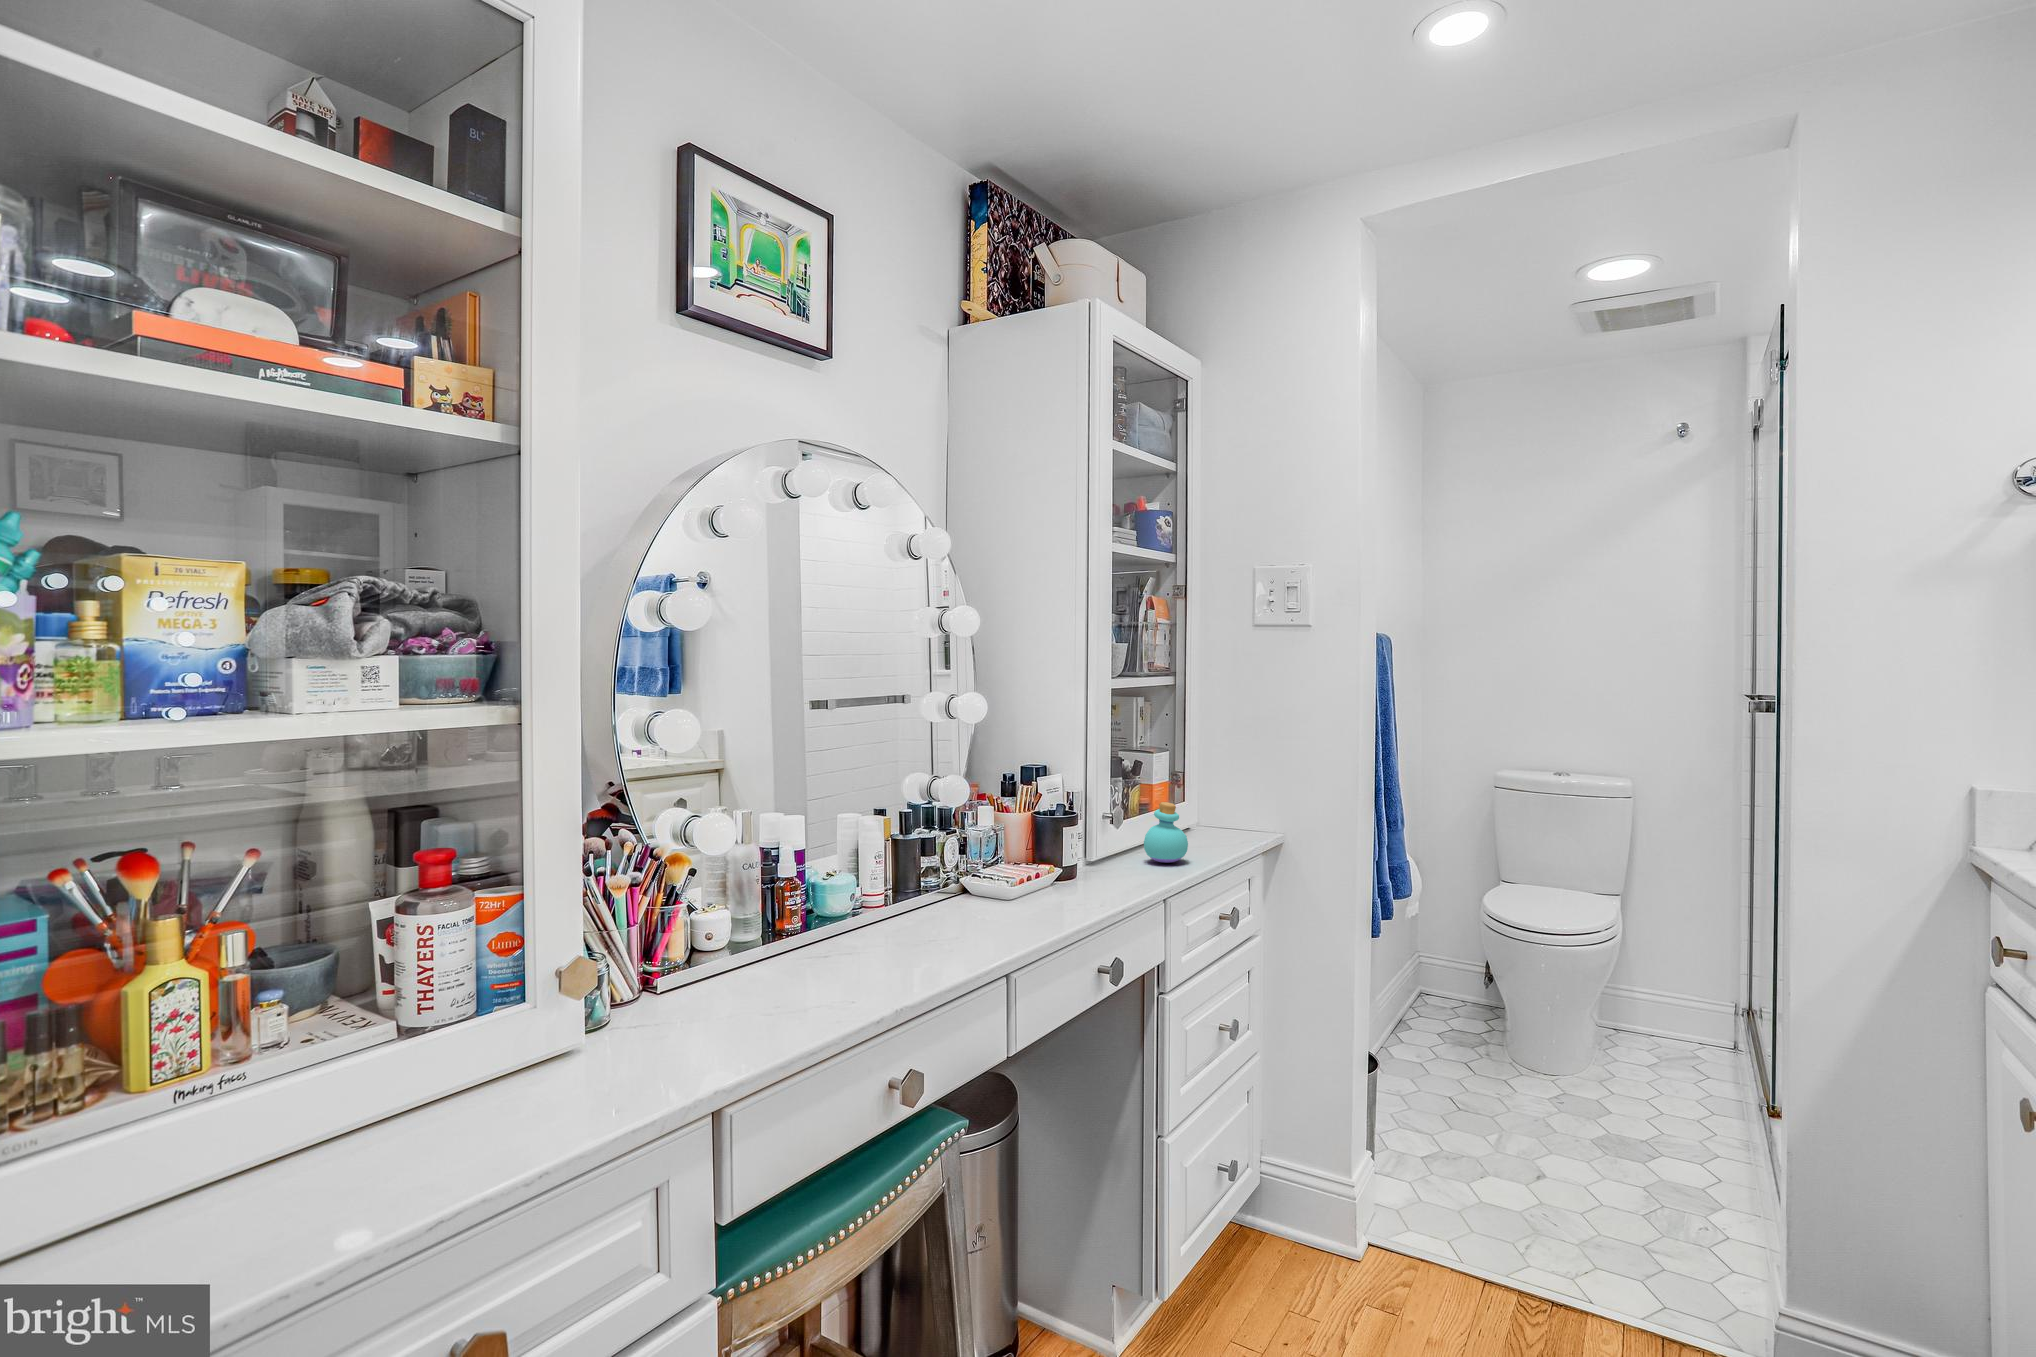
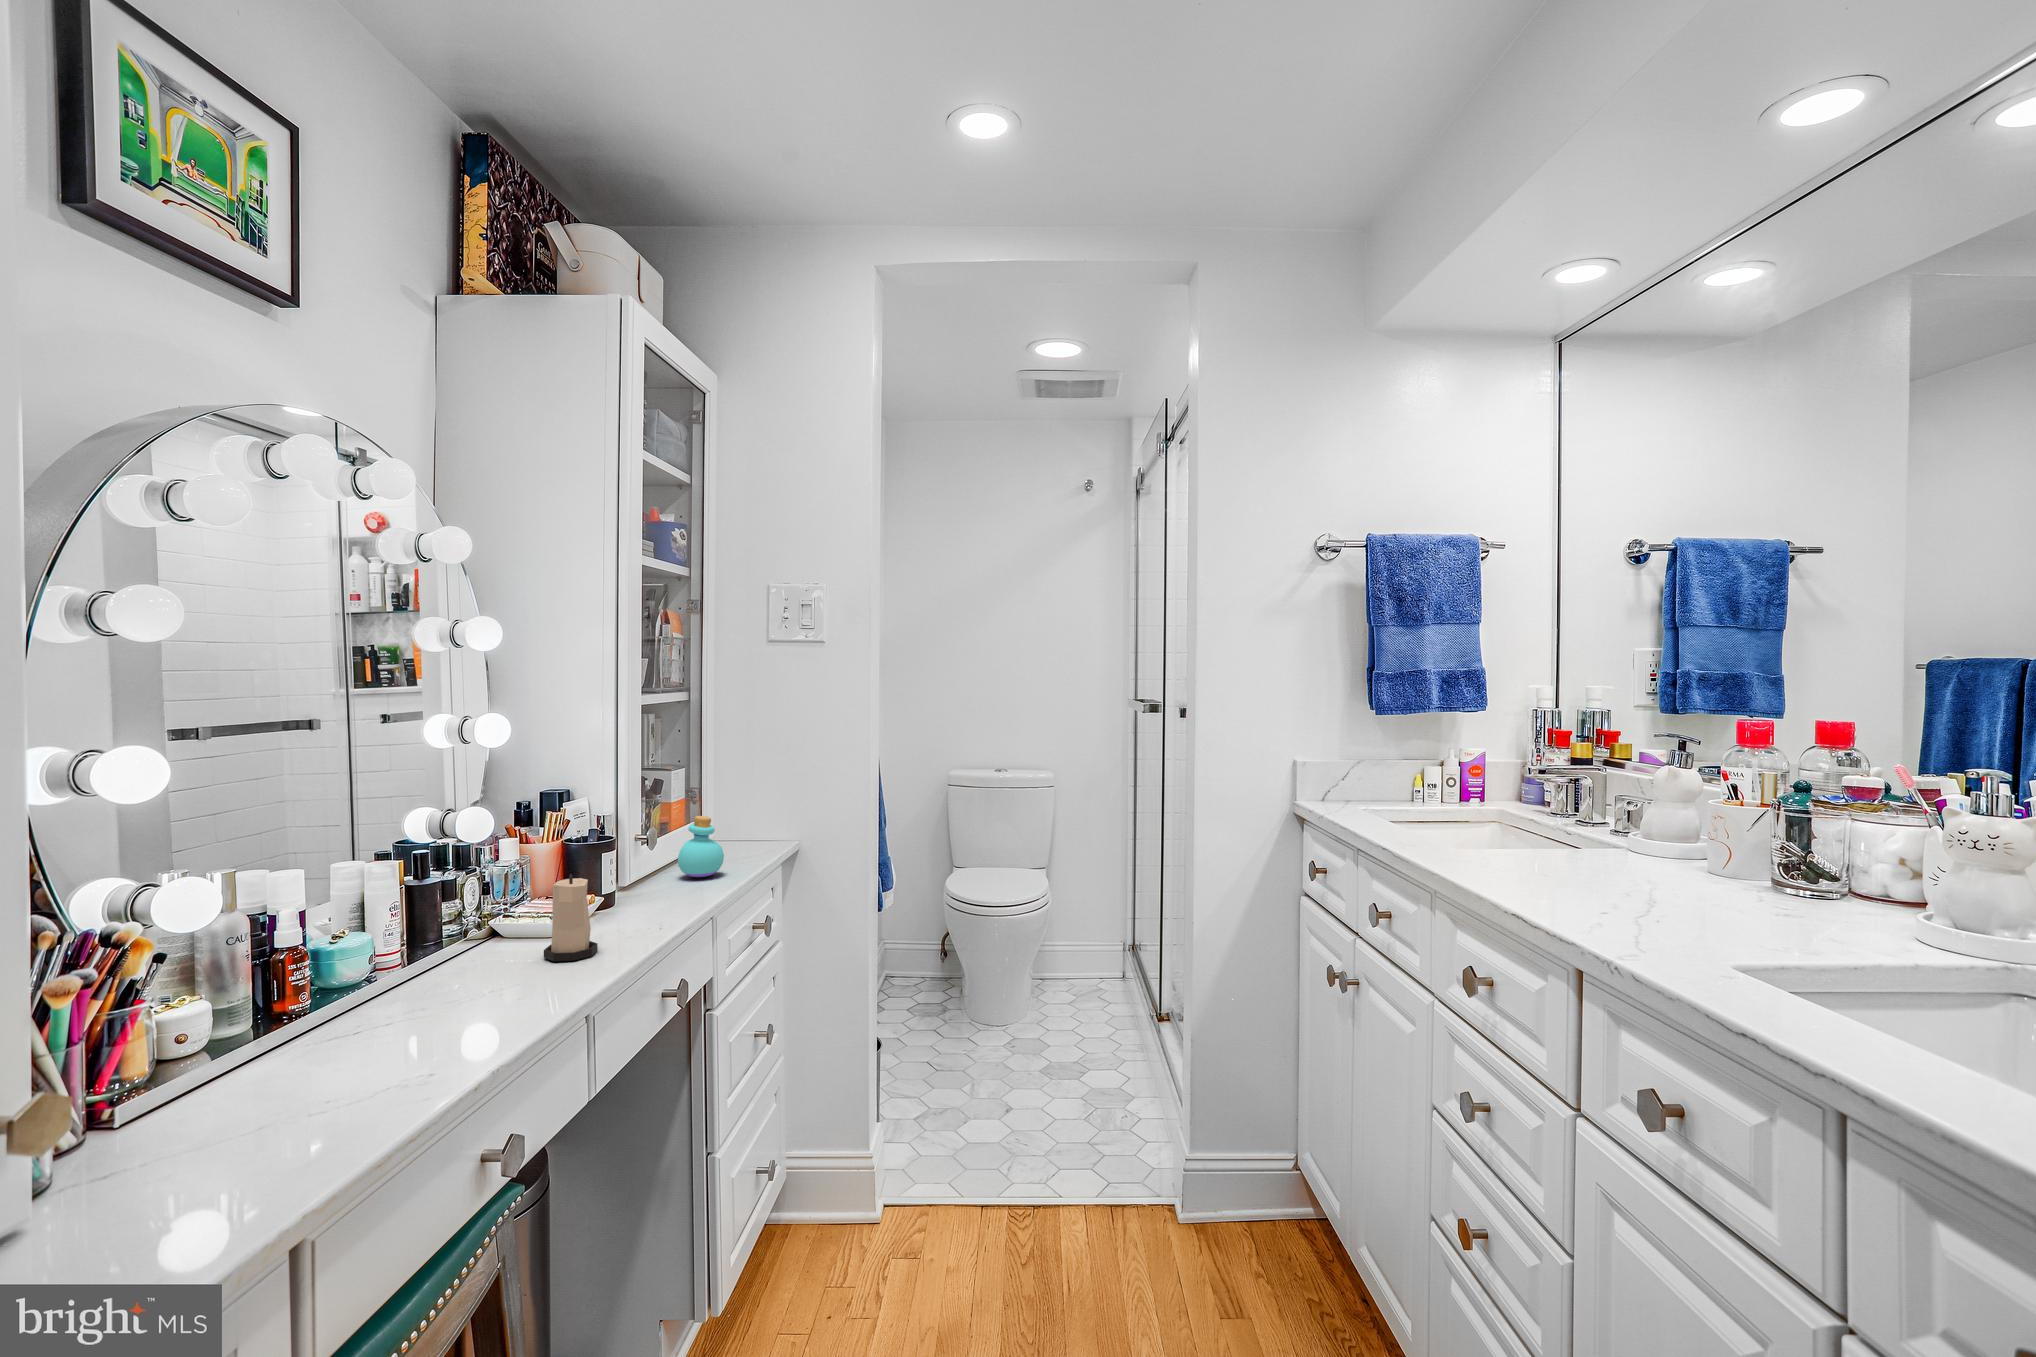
candle: none [990,843,1035,923] -> present [544,874,598,961]

